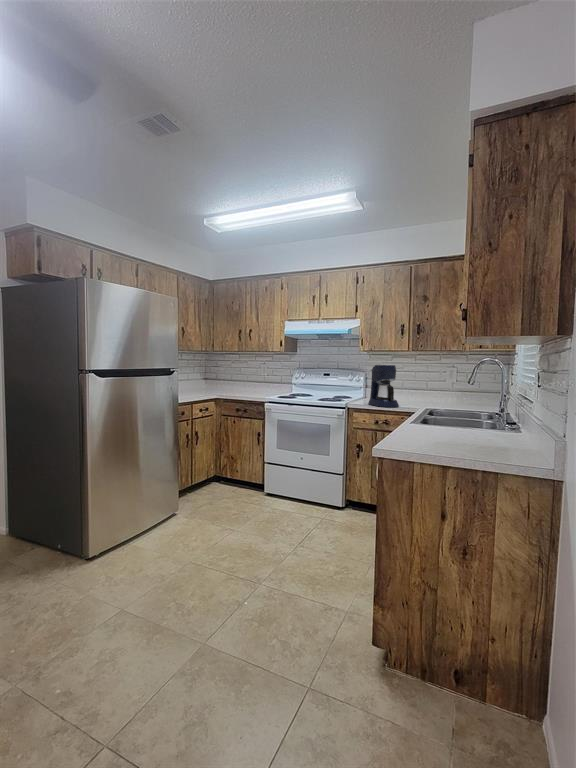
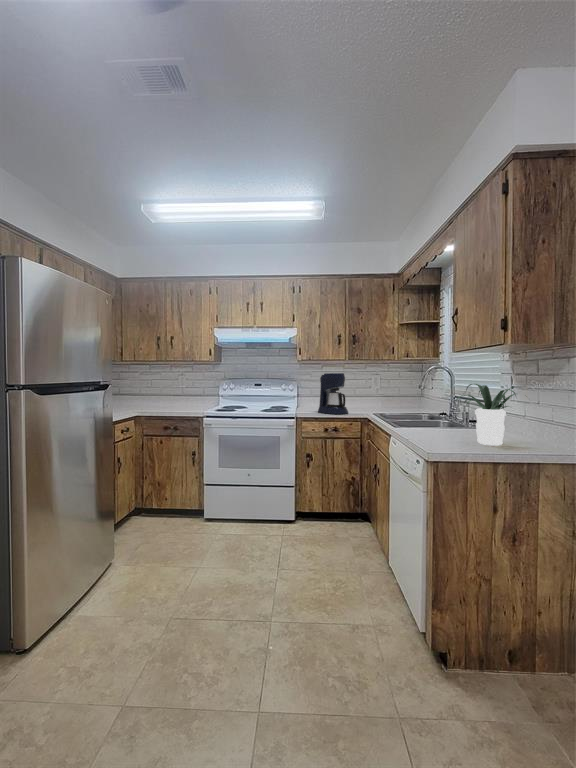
potted plant: none [426,380,518,449] -> present [456,384,516,445]

